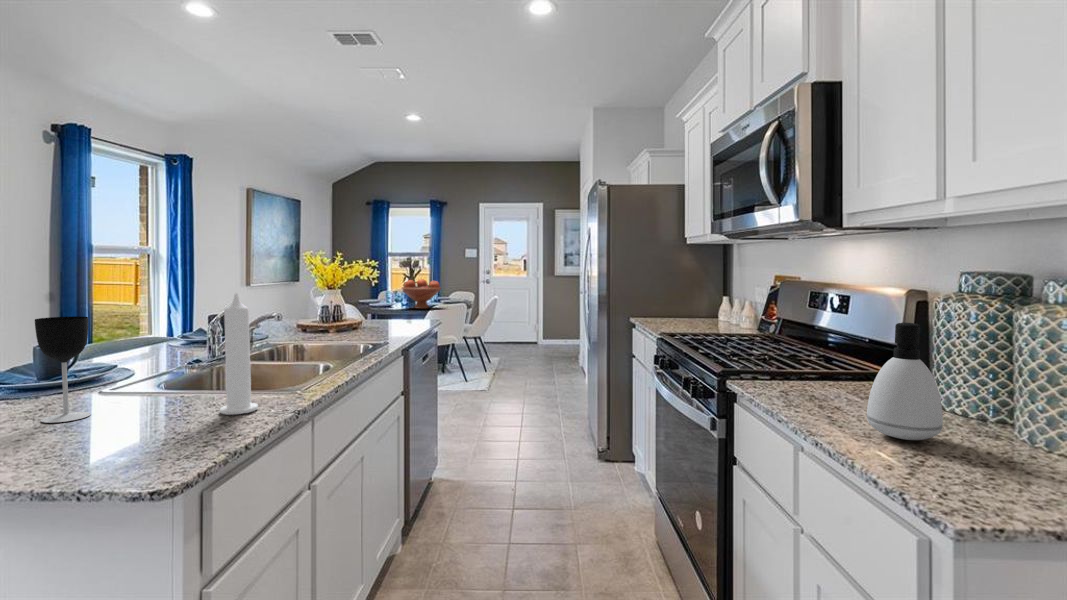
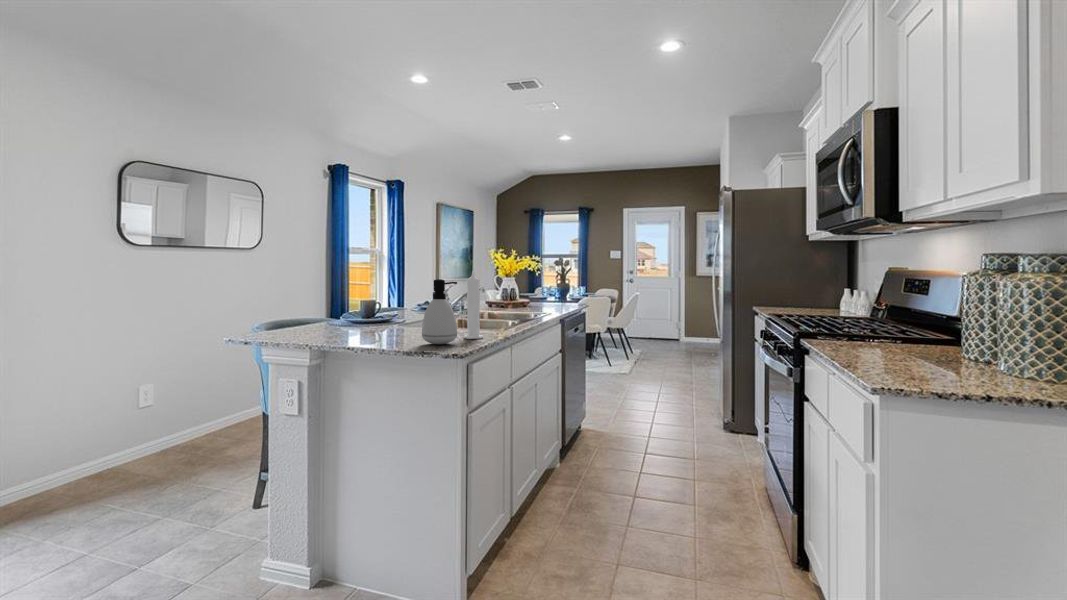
fruit bowl: present [402,279,441,309] -> none [556,275,589,299]
wine glass: present [35,316,91,423] -> none [378,284,400,338]
soap dispenser: present [867,323,943,440] -> present [422,279,457,344]

